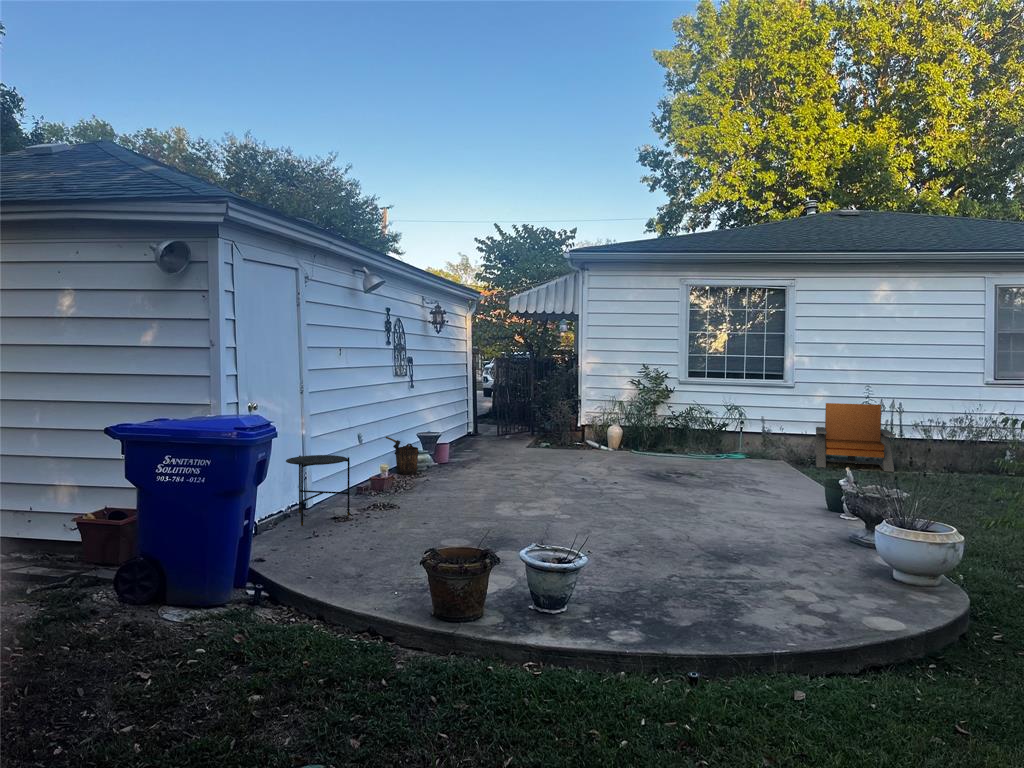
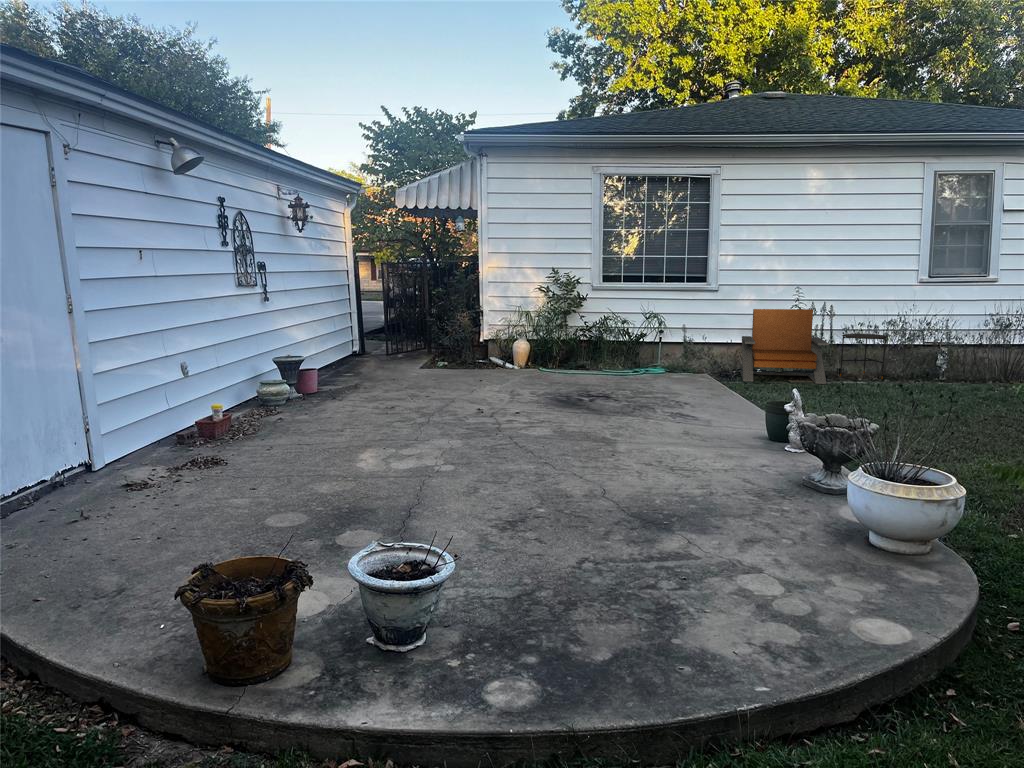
bucket: present [386,437,419,475] -> none [227,366,273,413]
side table: present [286,455,350,525] -> present [840,334,888,379]

